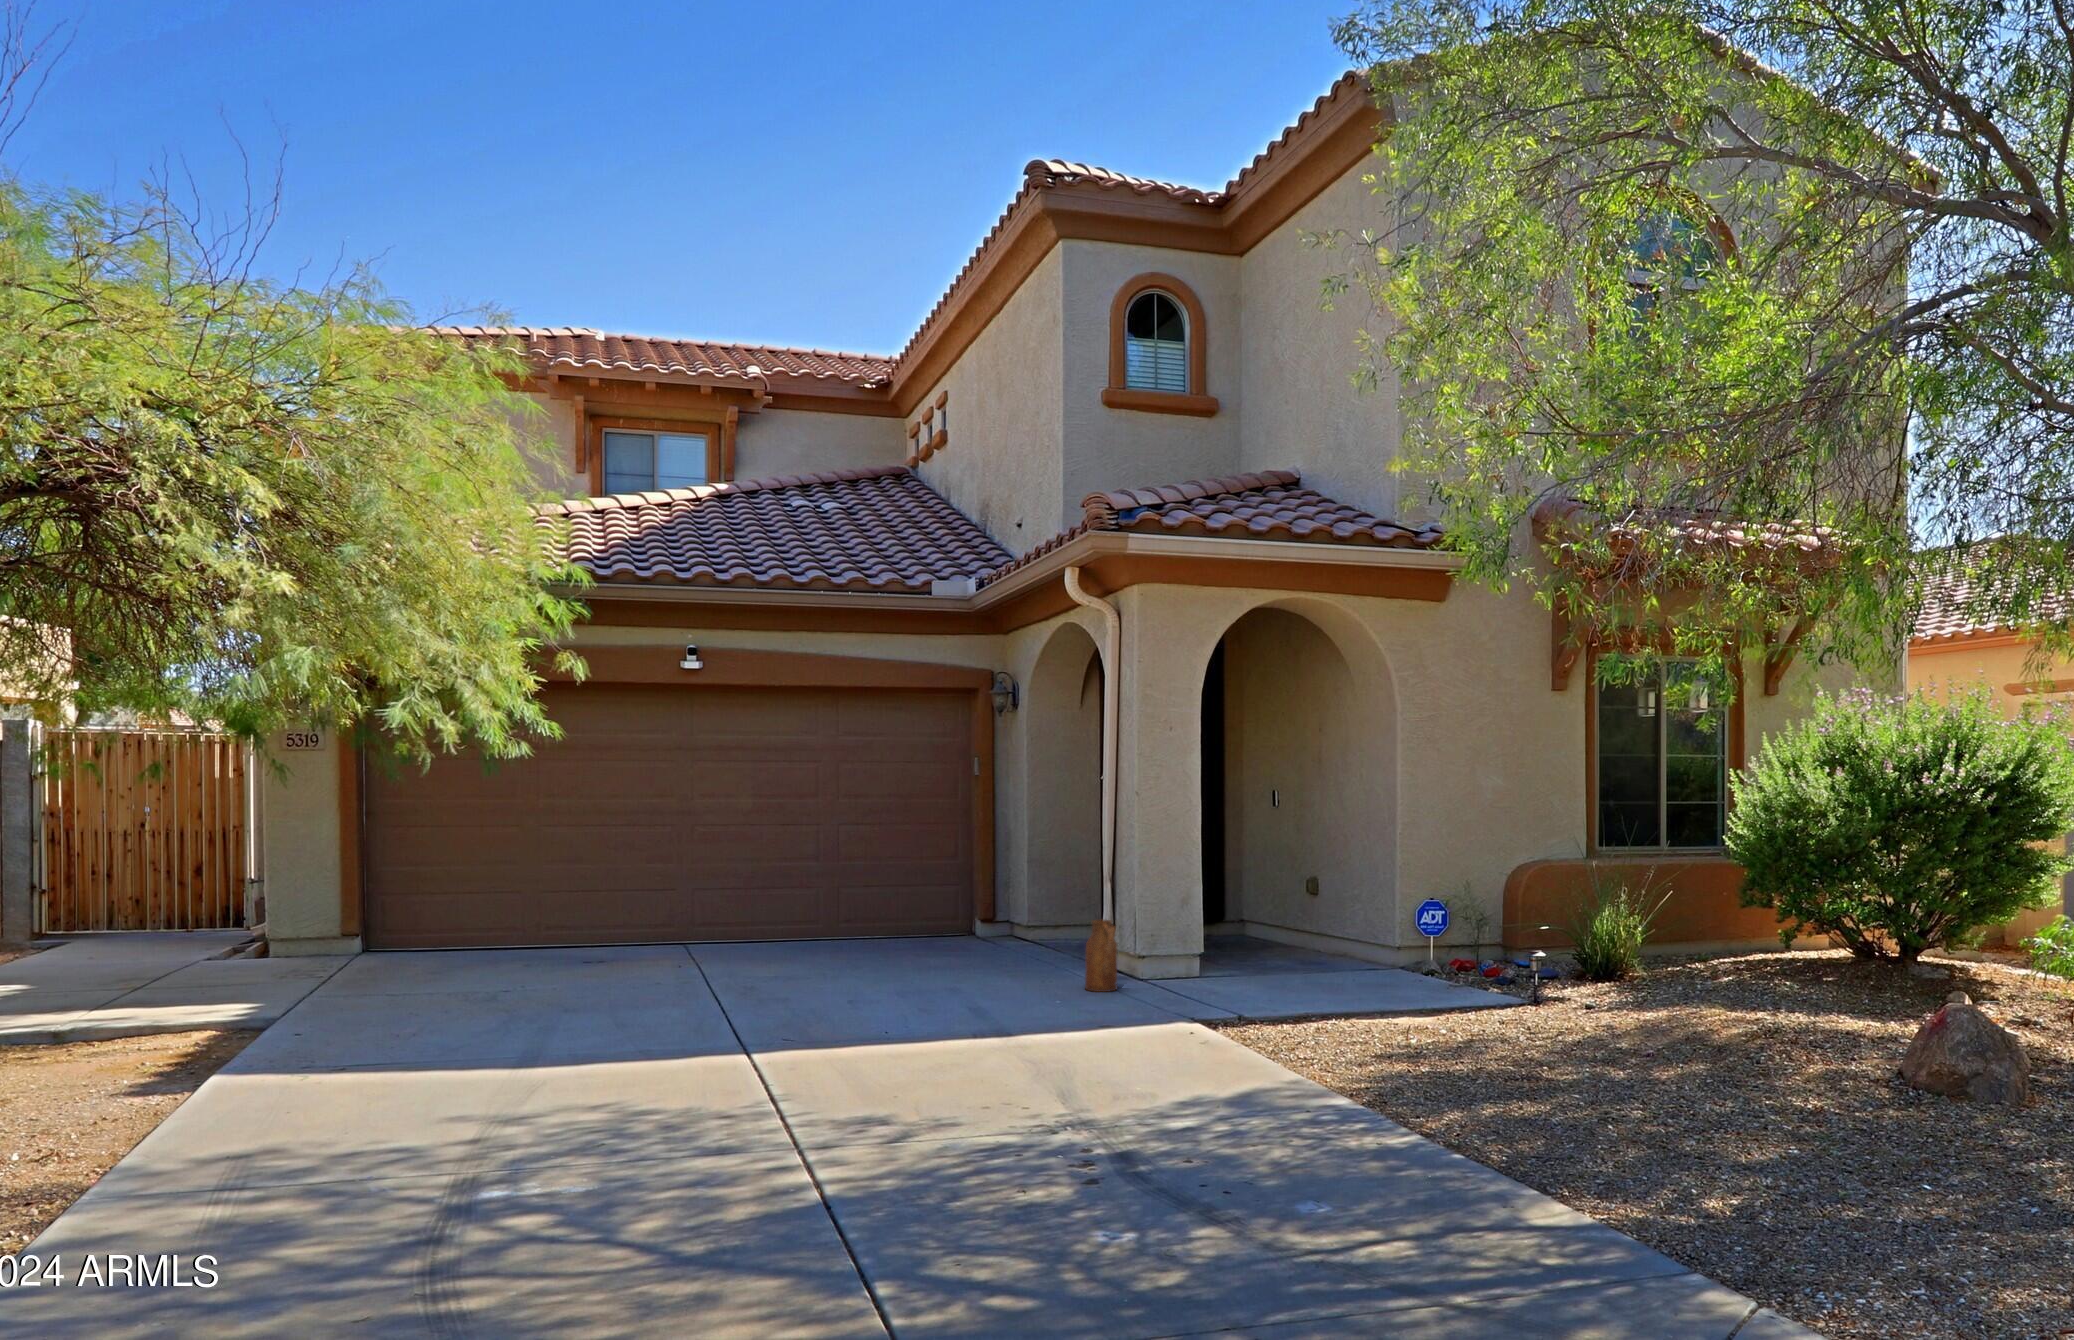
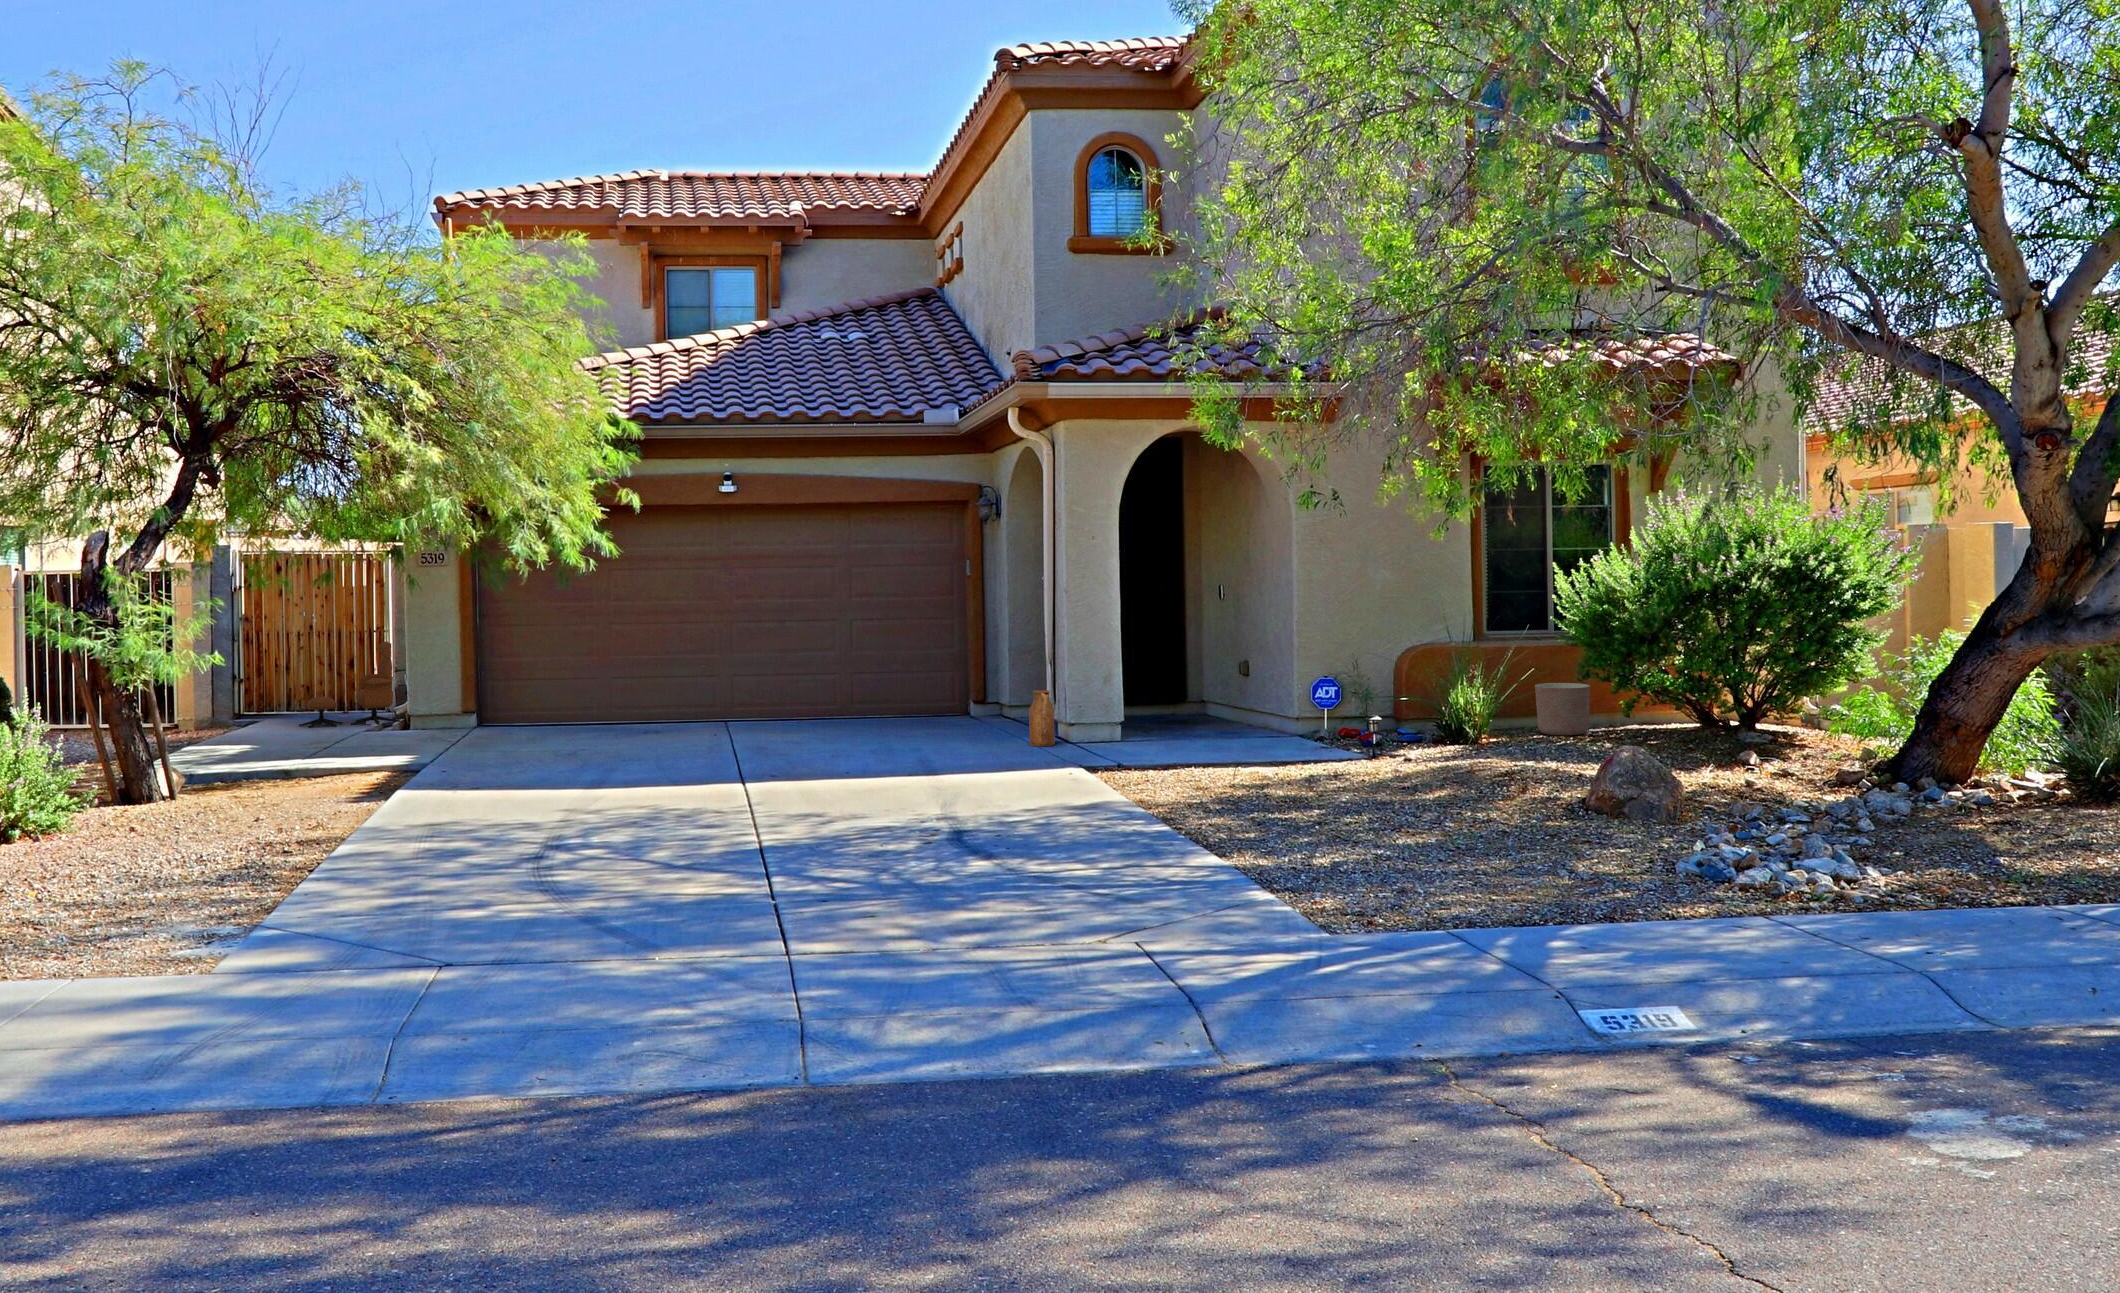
lounge chair: none [106,846,247,958] -> present [299,641,400,728]
planter: none [1674,912,1740,976] -> present [1535,683,1590,736]

